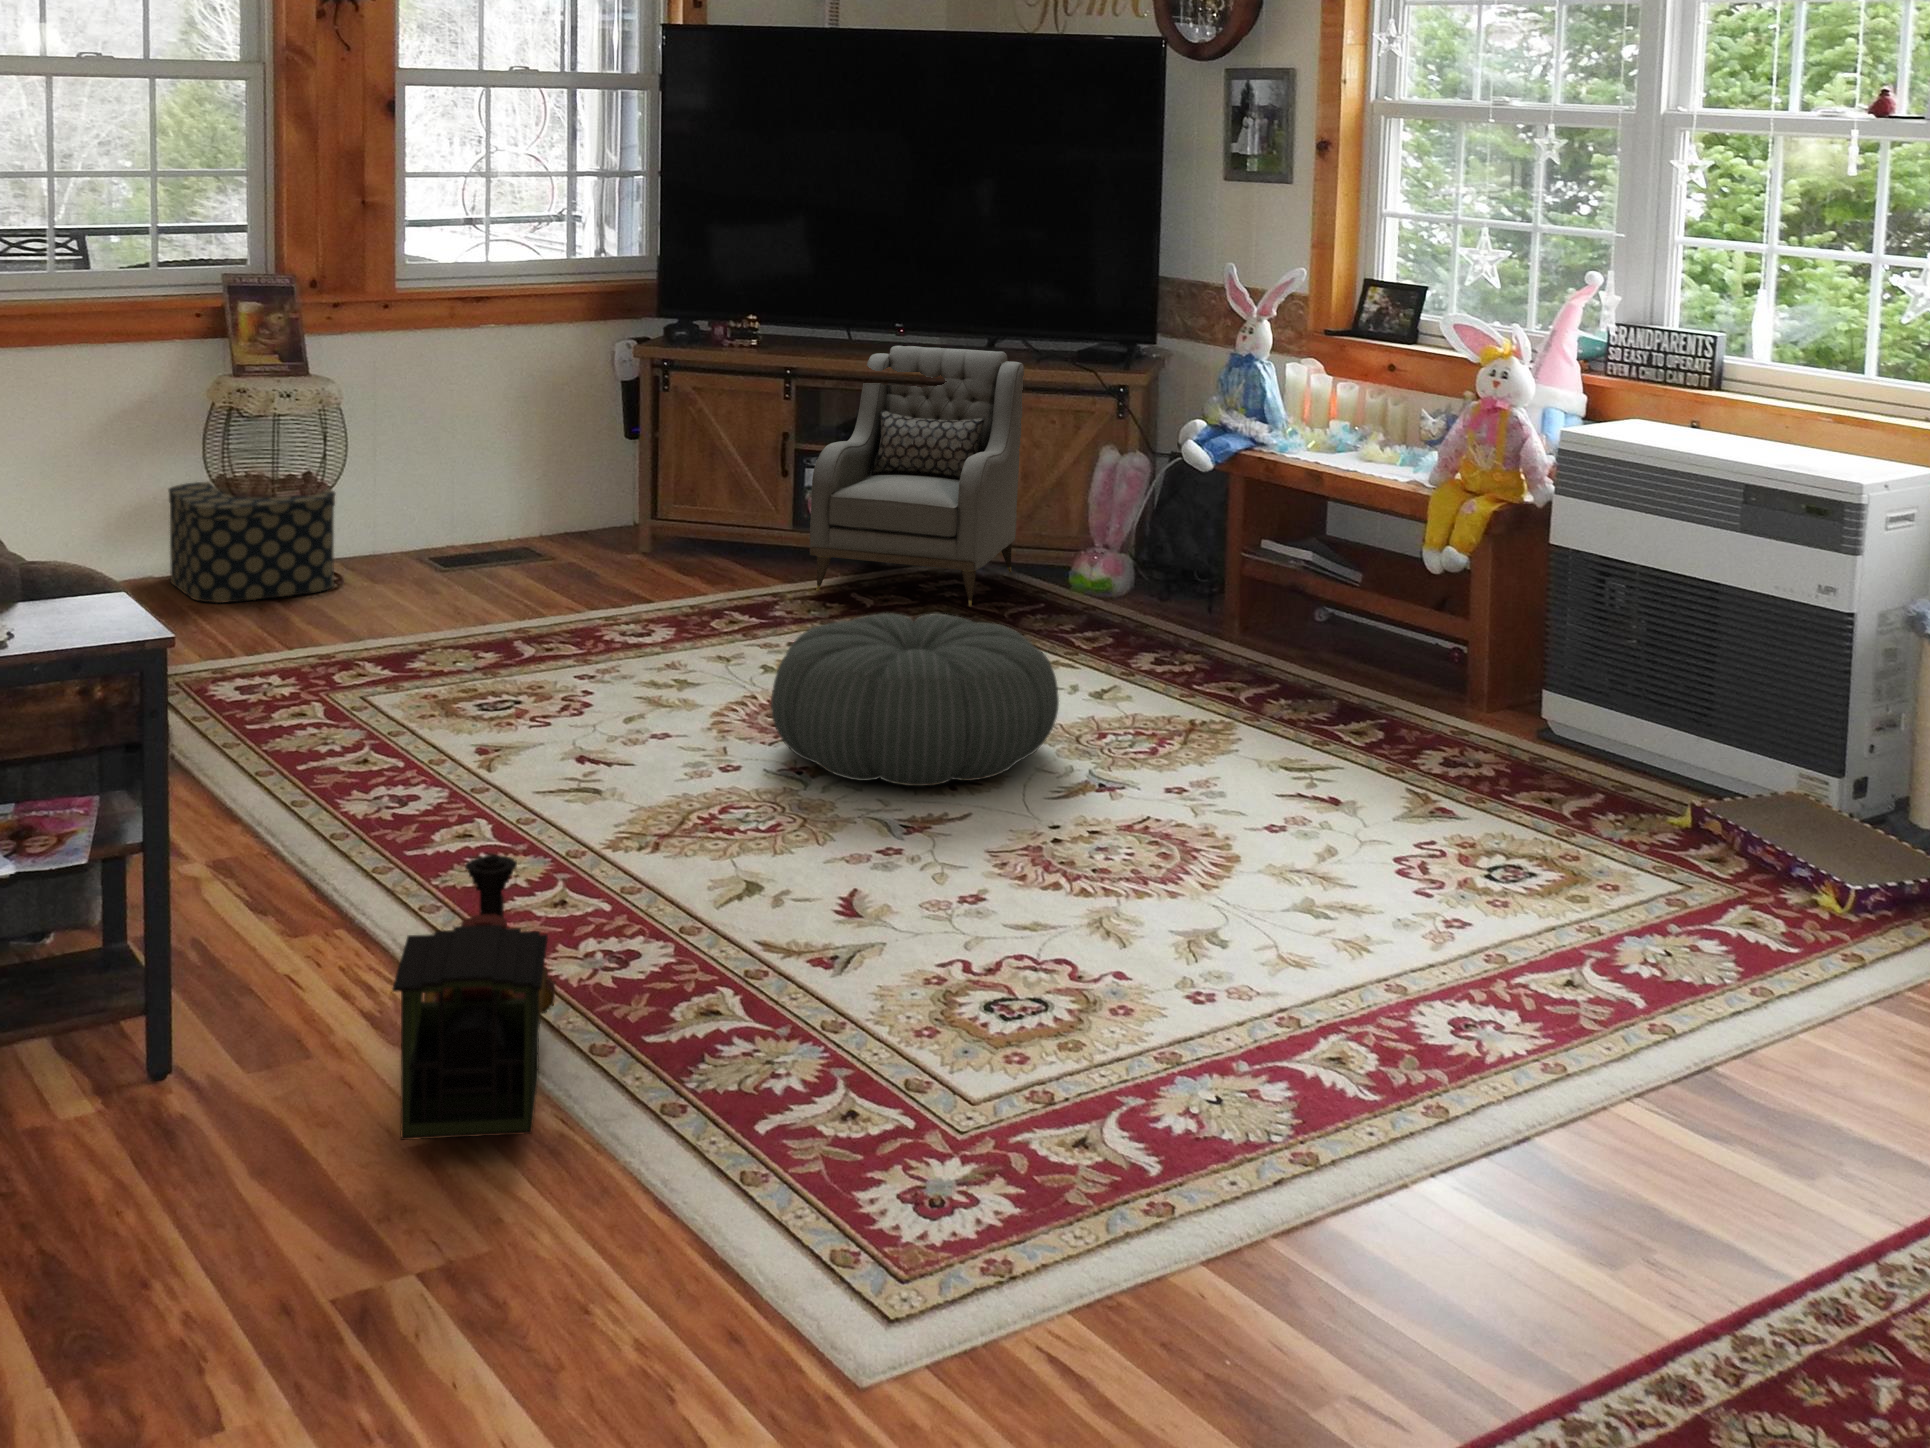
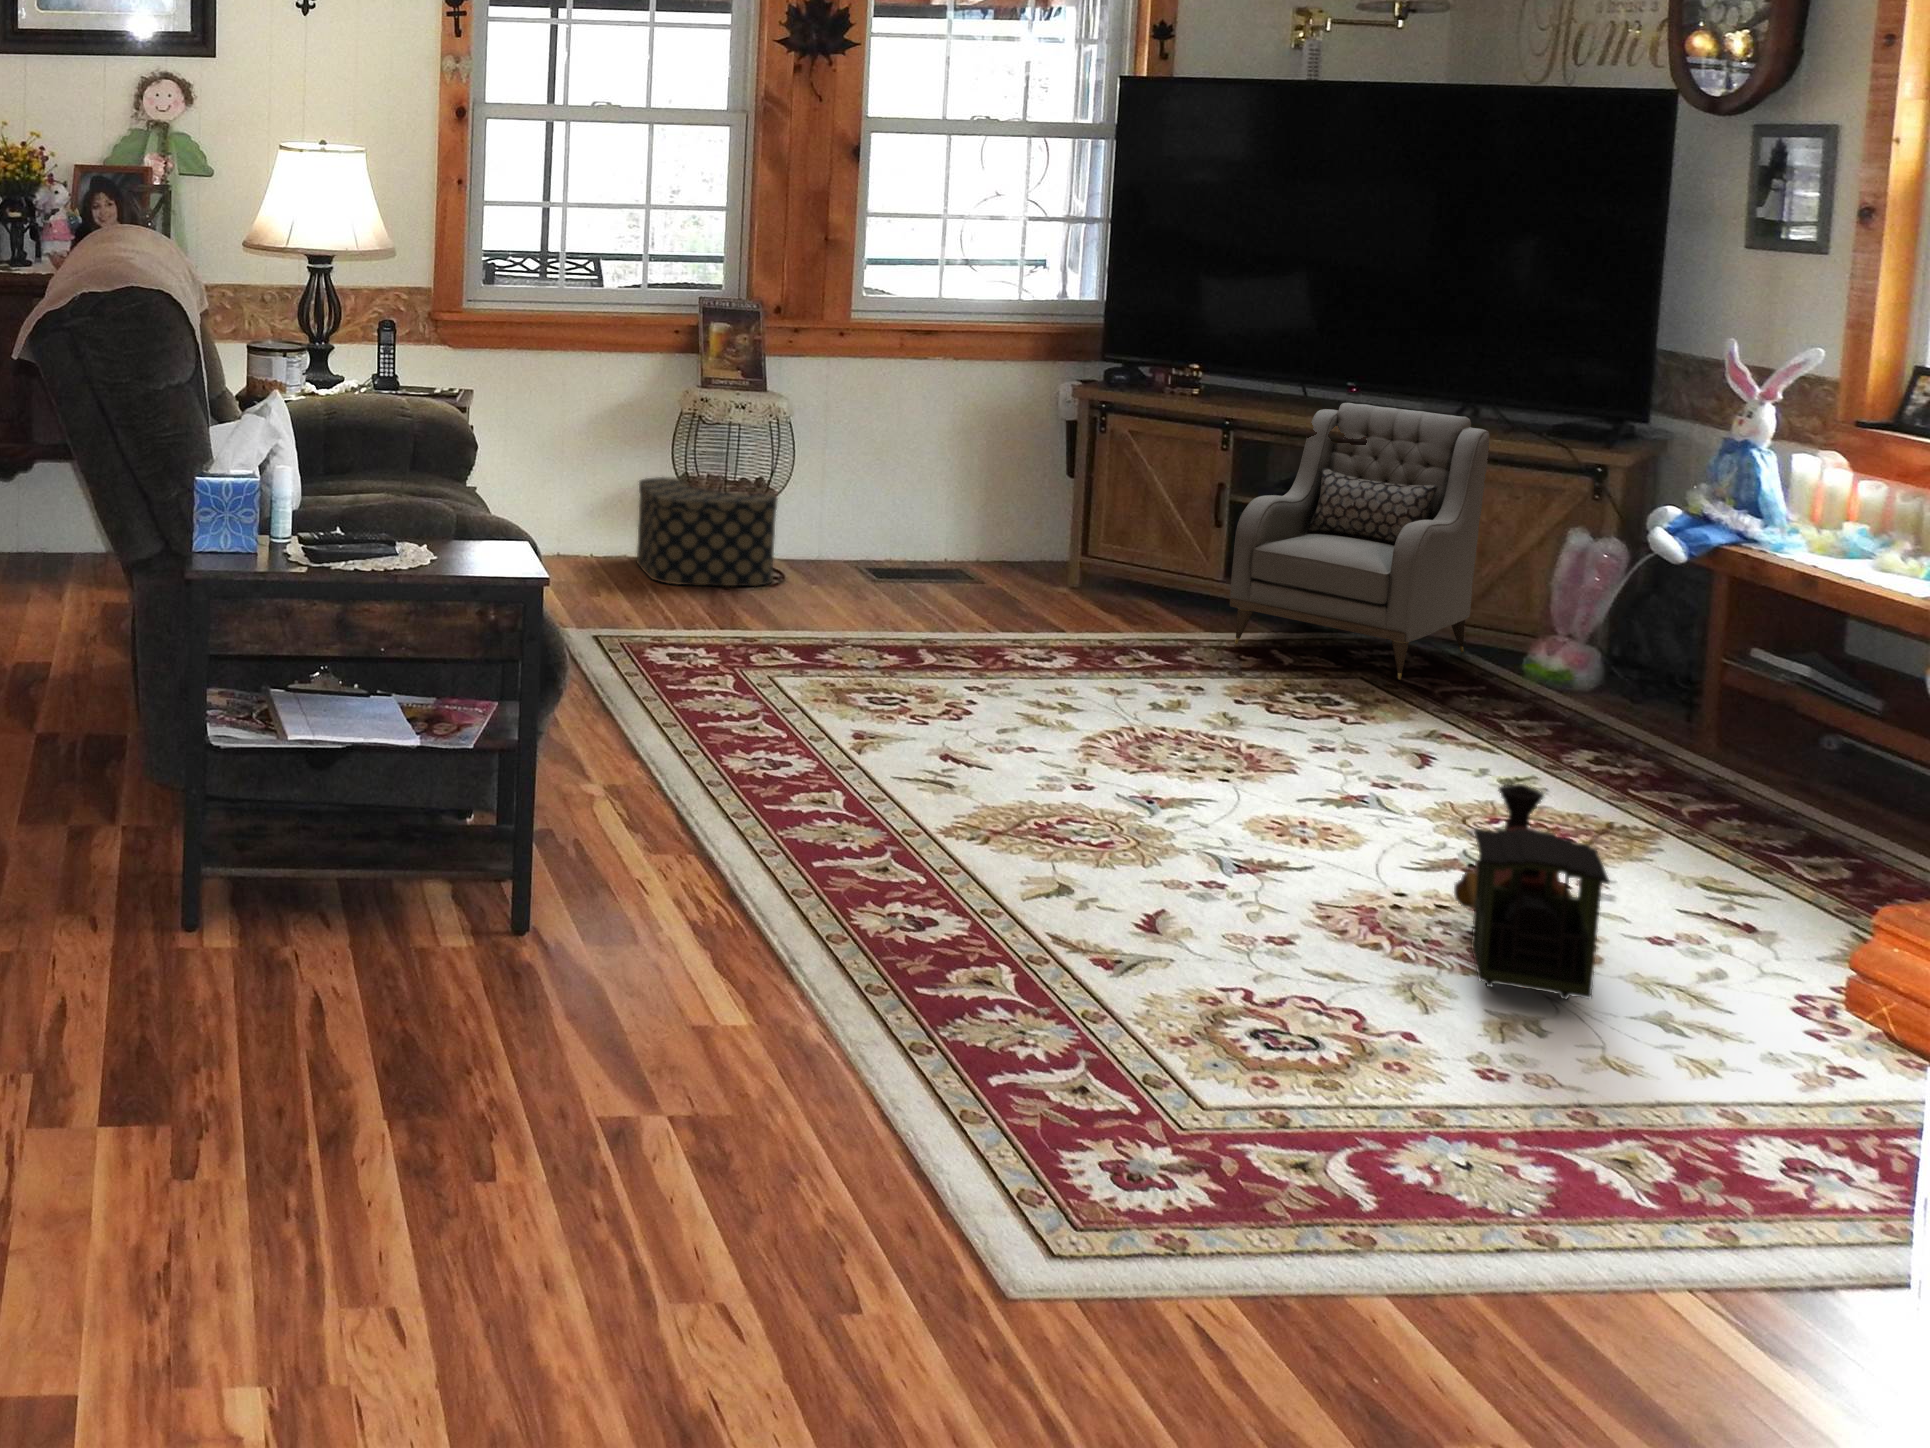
pouf: present [771,613,1059,786] -> none [1127,663,1437,840]
toy train: present [392,854,555,1140] -> present [1454,784,1609,999]

